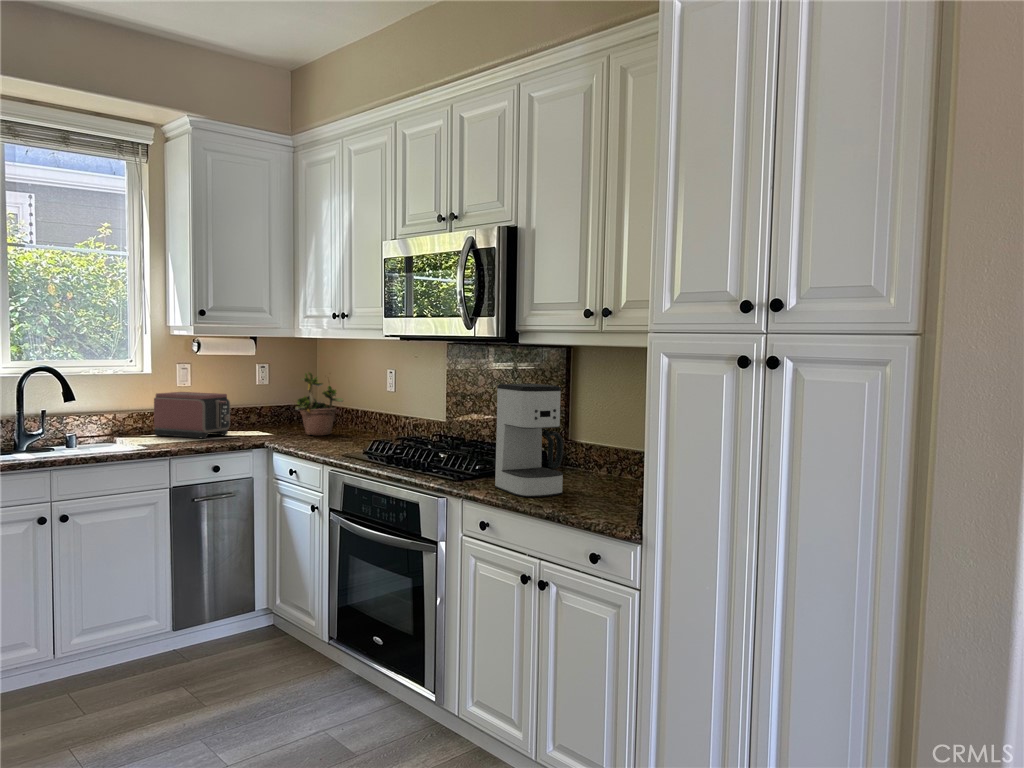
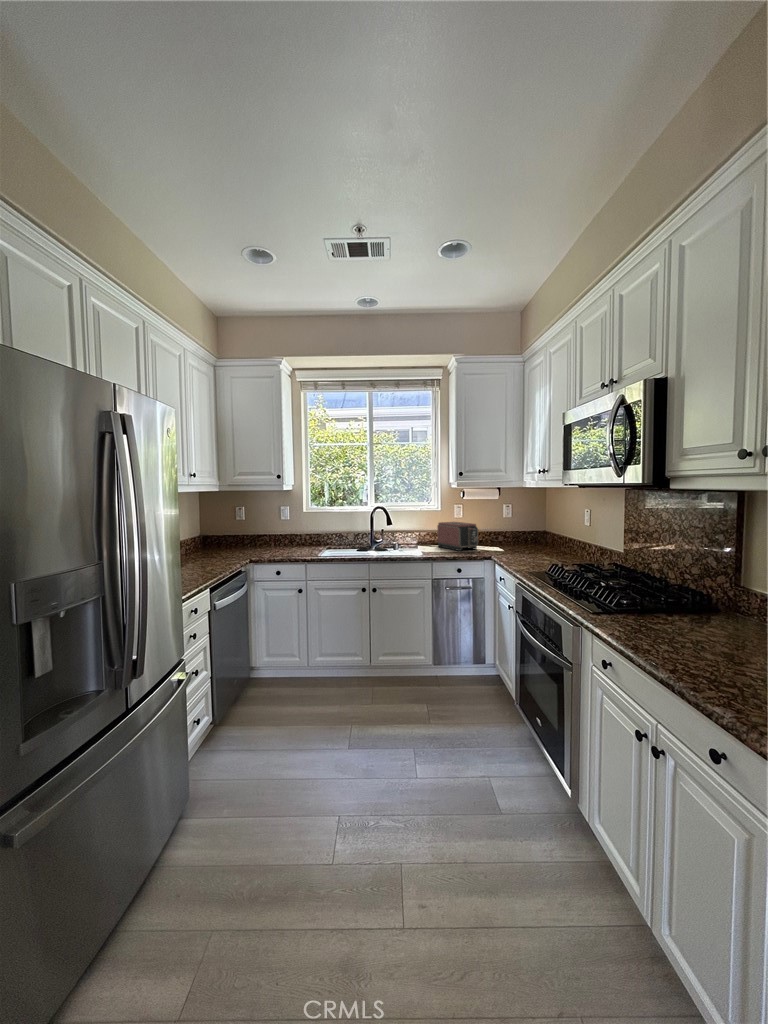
potted plant: present [295,372,343,435] -> none [517,507,553,554]
coffee maker: present [495,384,564,497] -> none [628,529,709,649]

